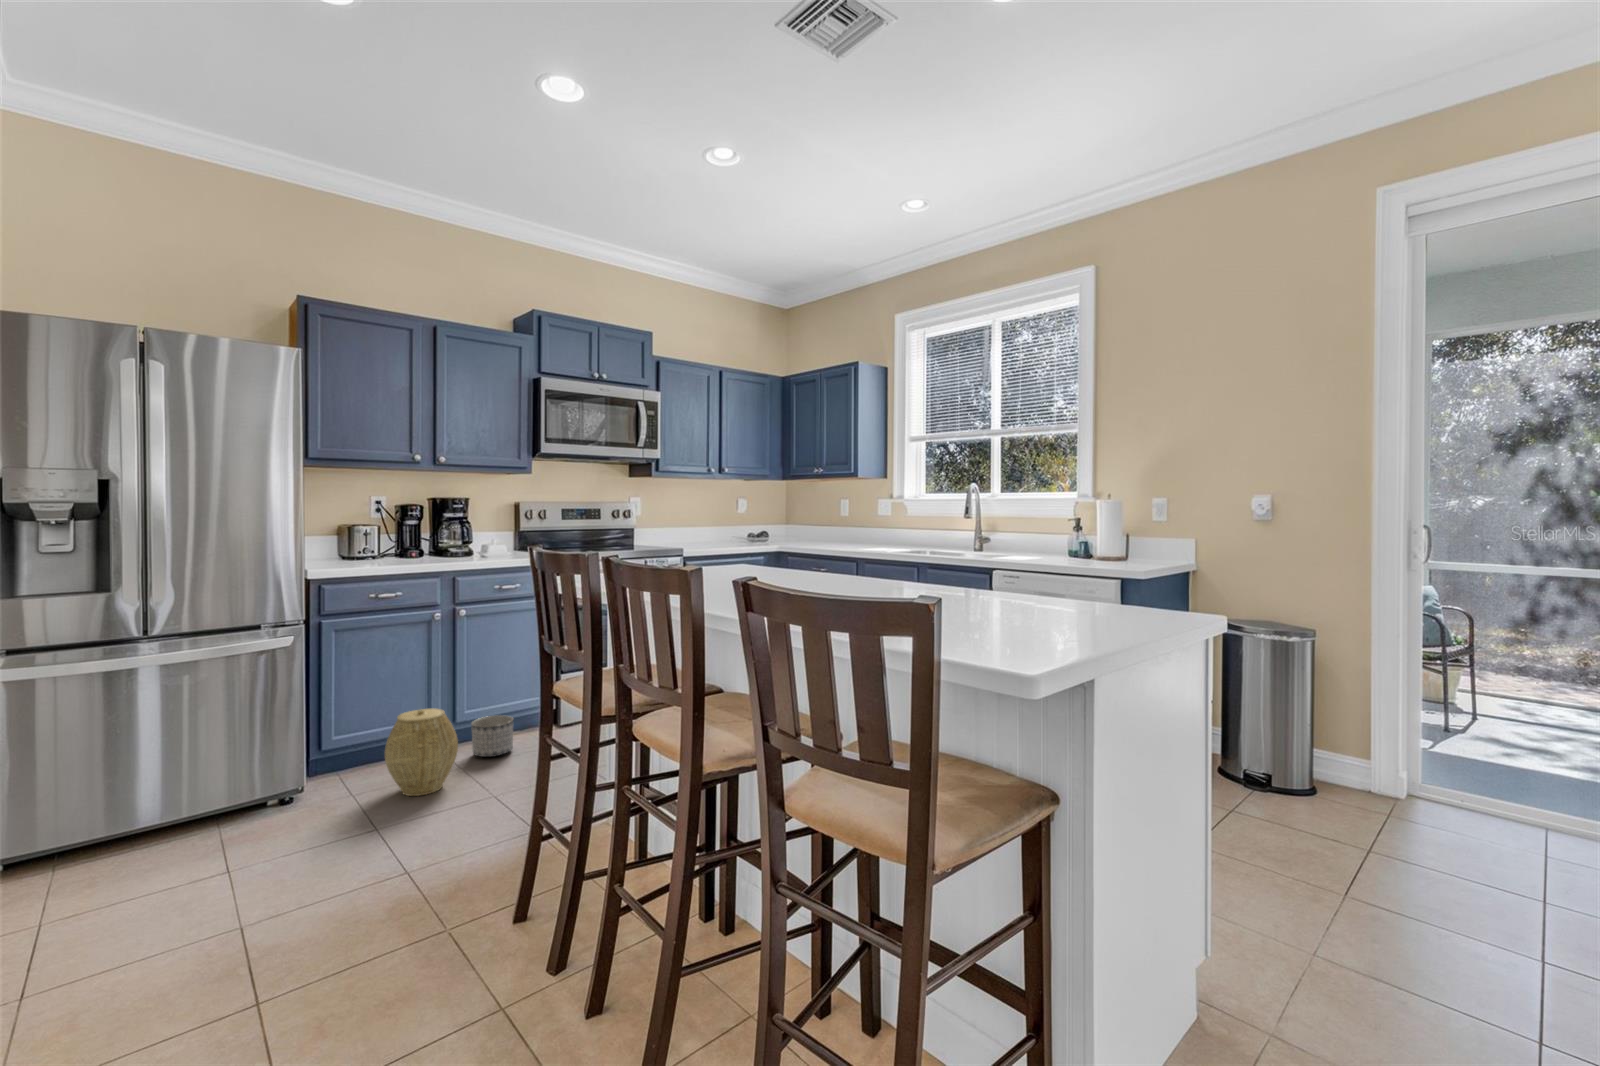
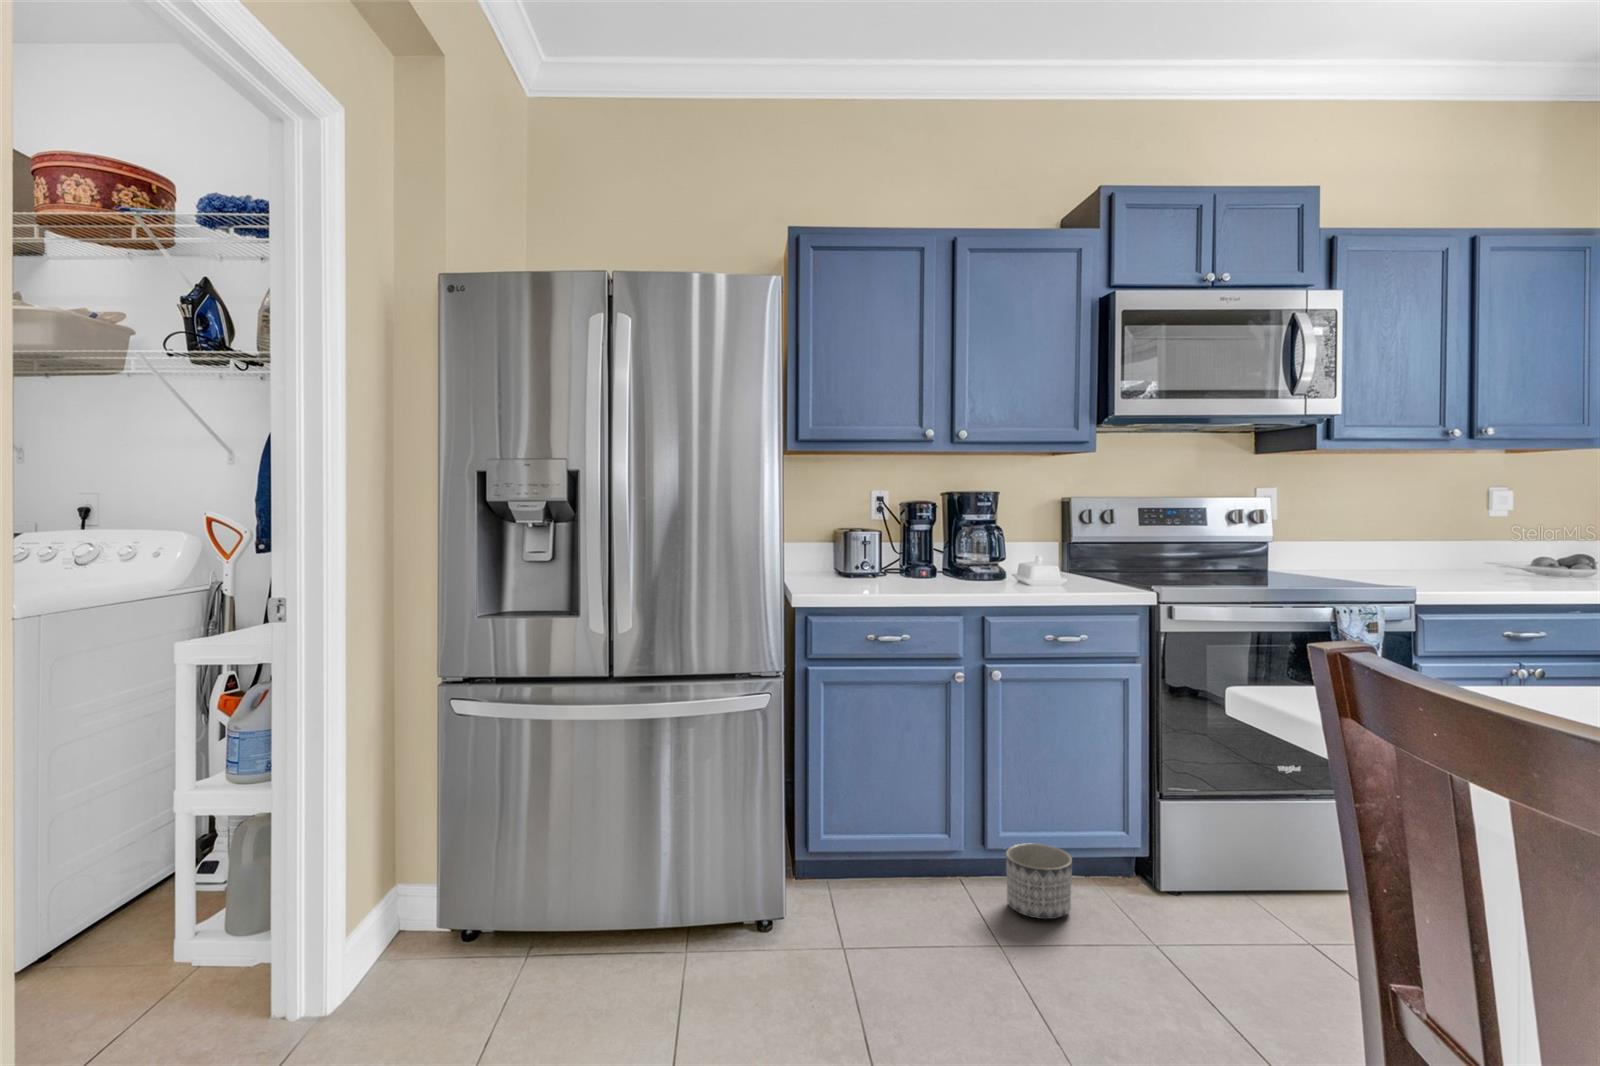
woven basket: present [385,708,458,796] -> none [884,828,990,977]

